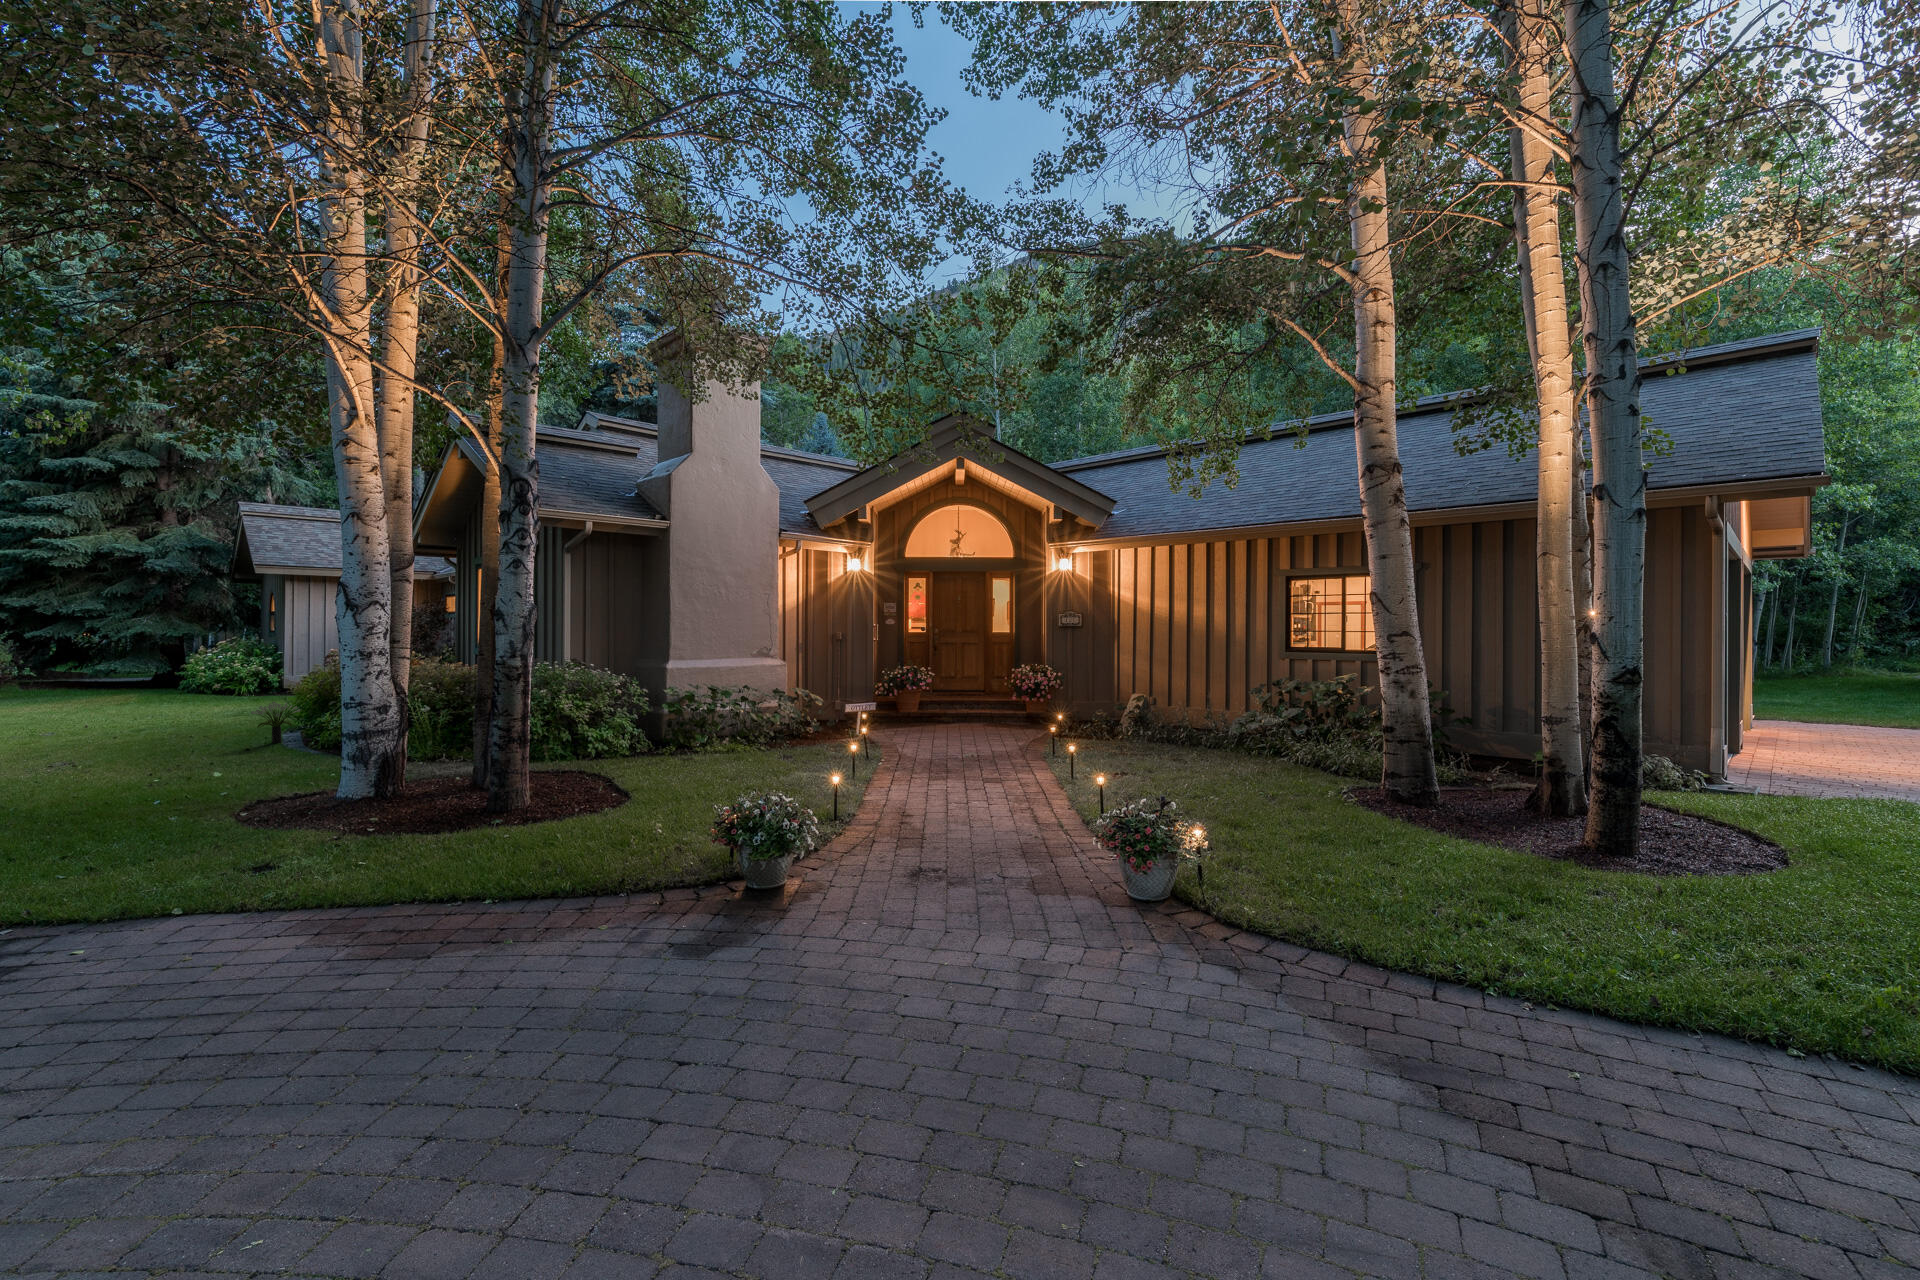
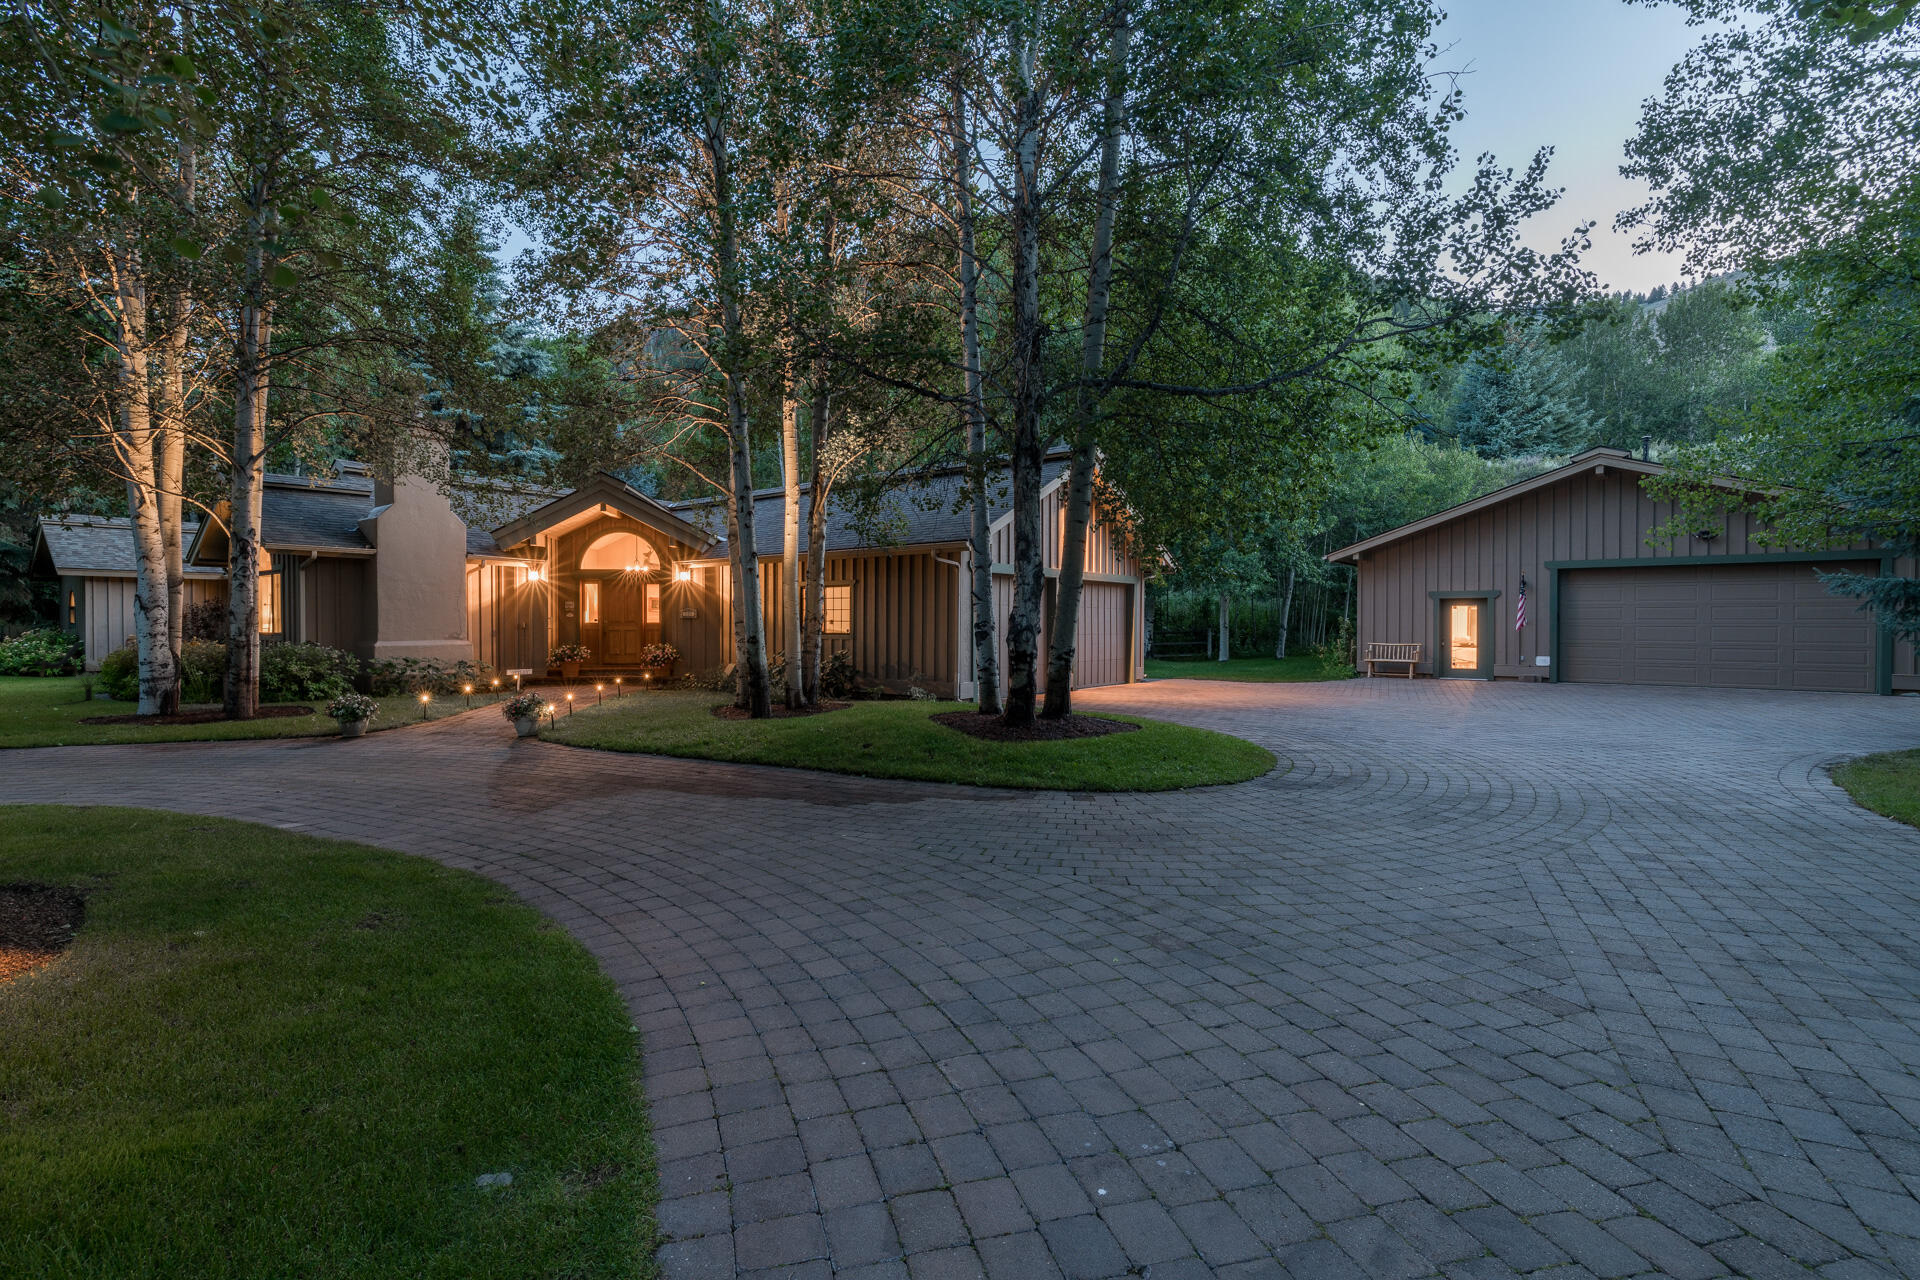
lounge chair: none [228,654,280,695] -> present [35,643,80,676]

